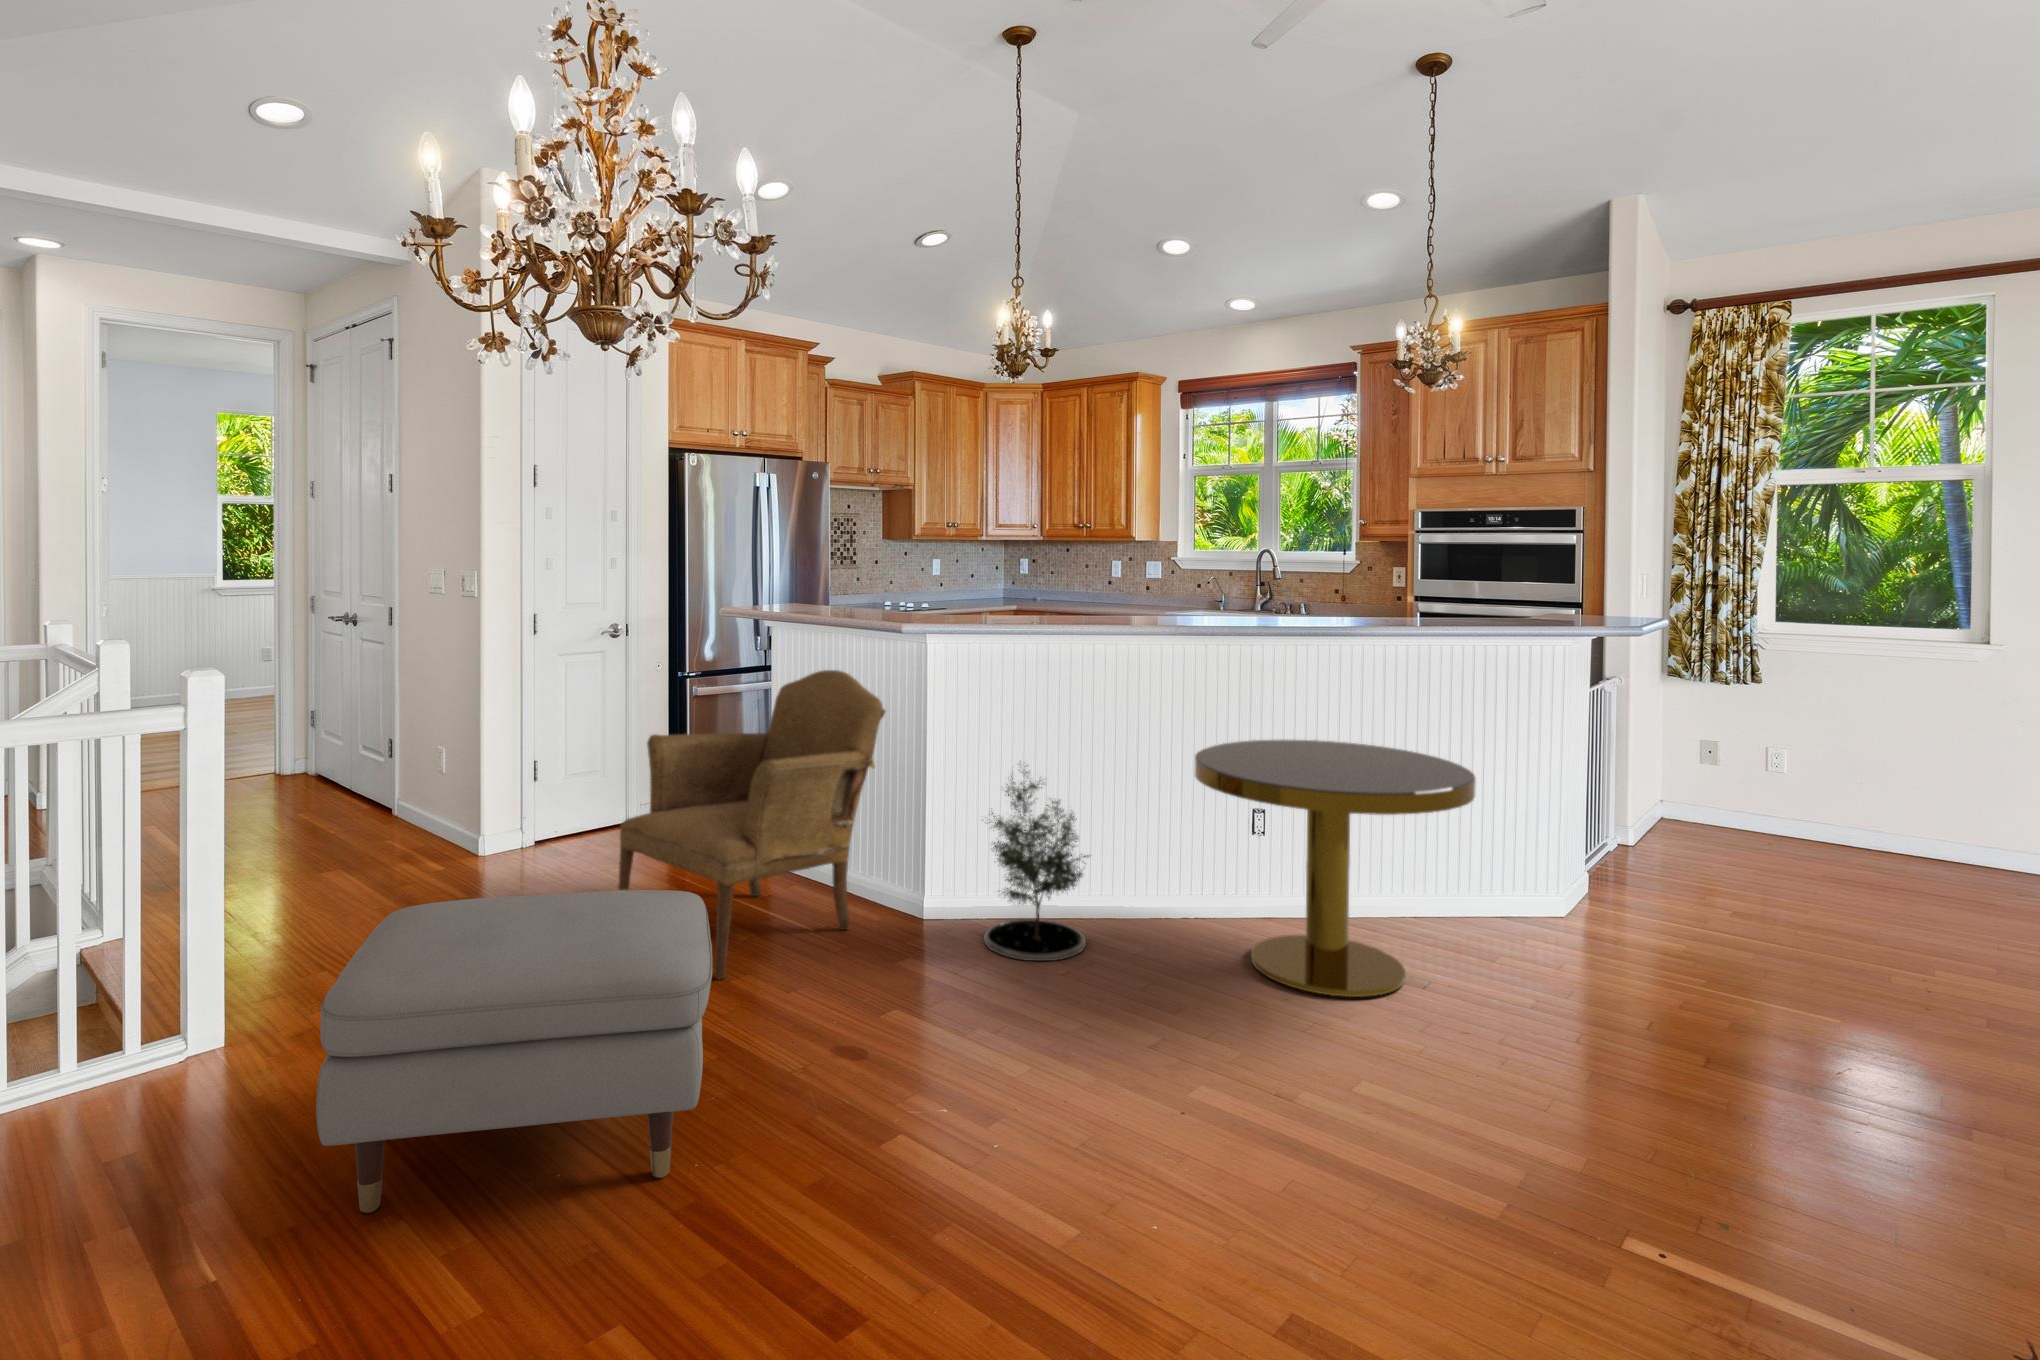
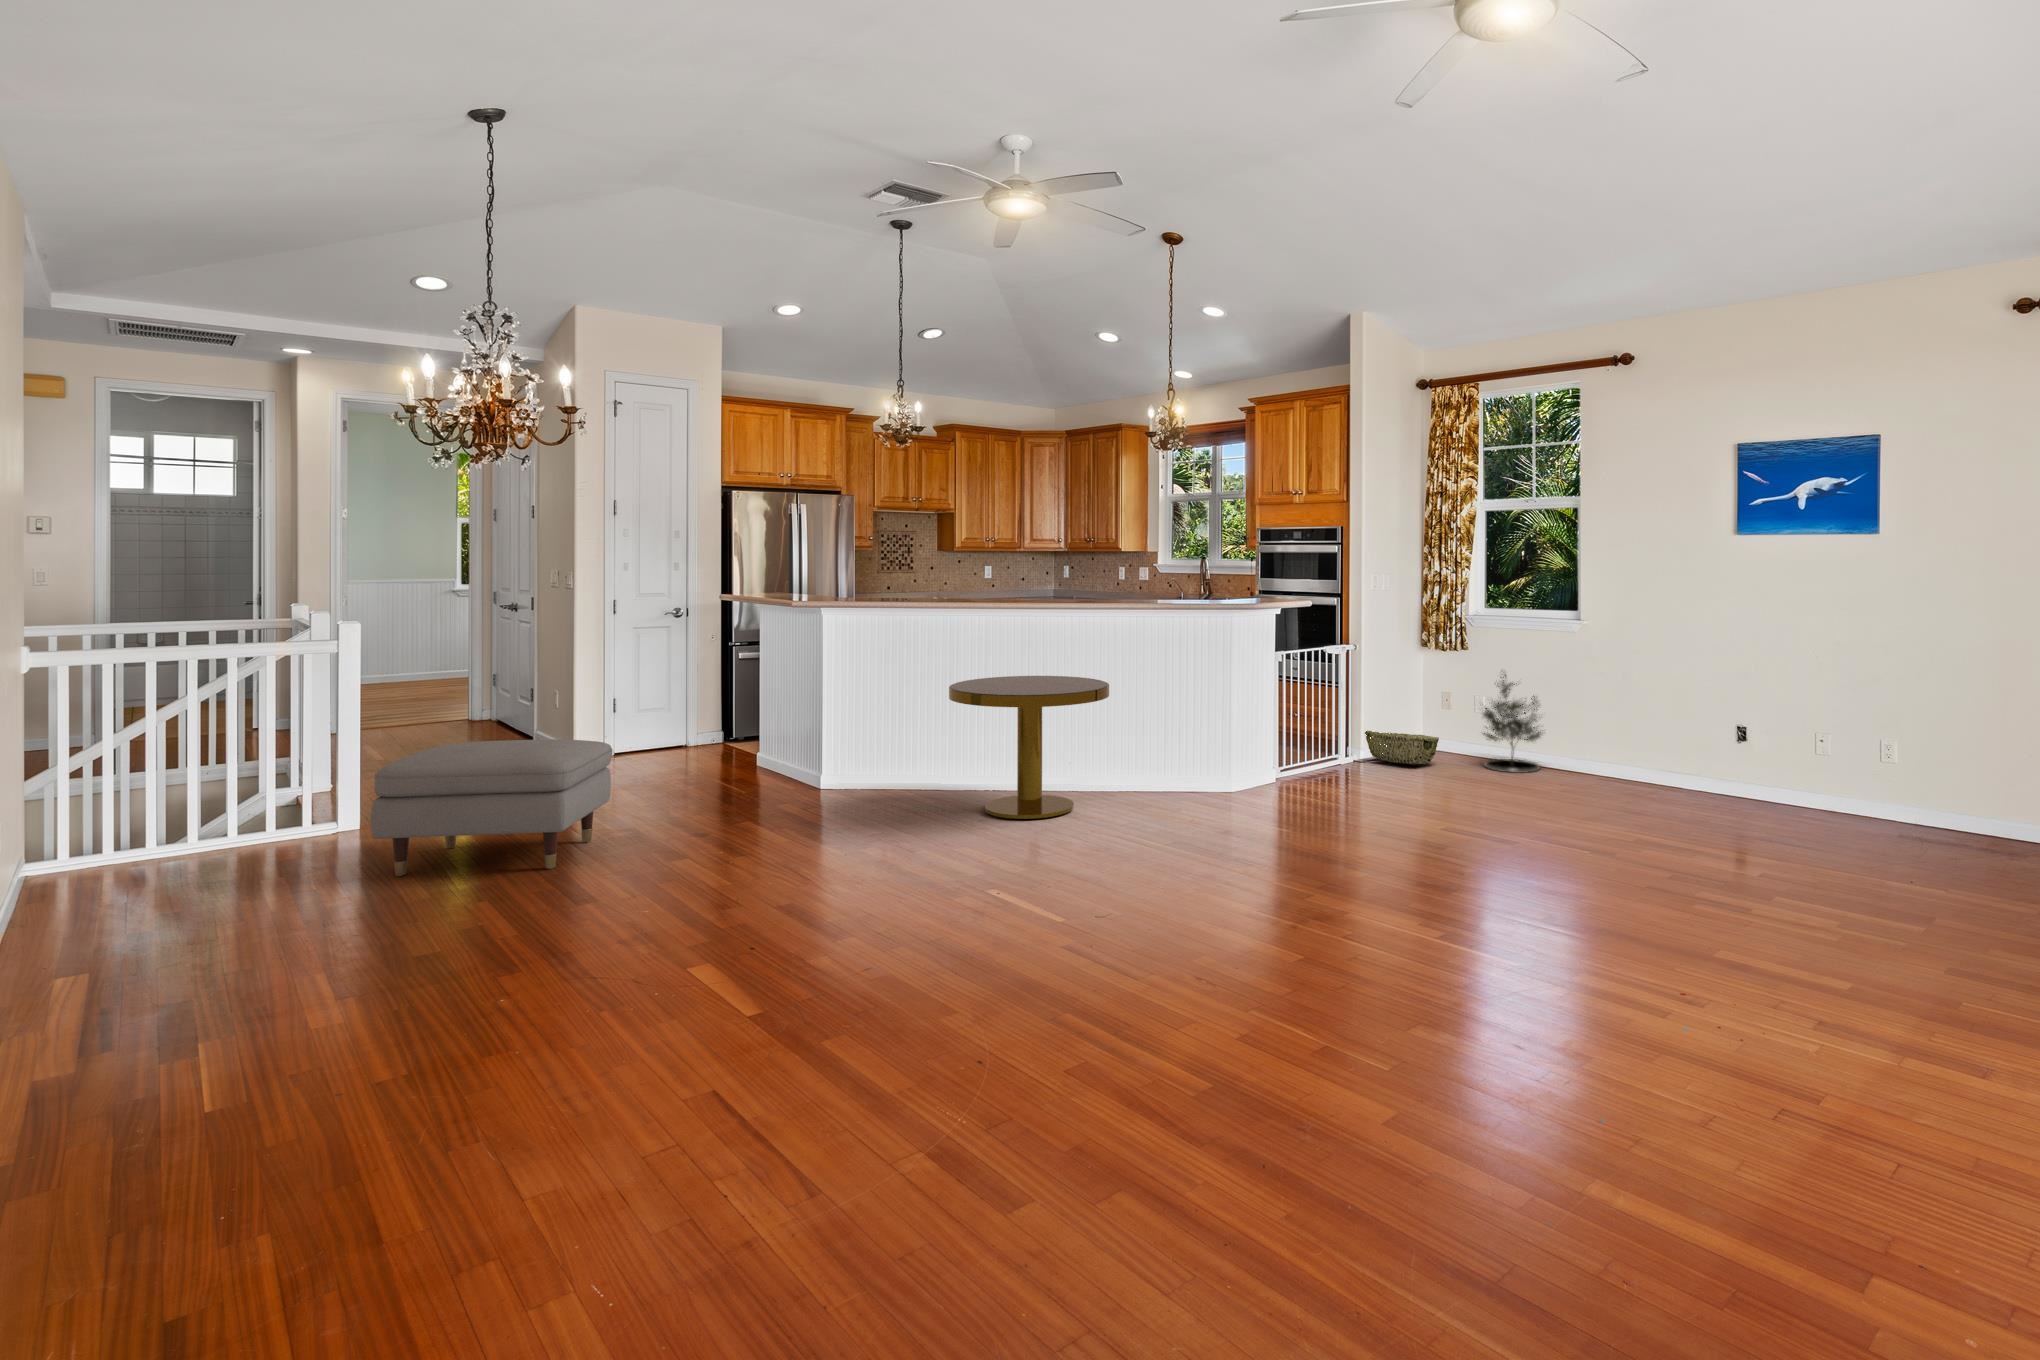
armchair: present [618,670,885,980] -> none [624,634,799,811]
potted tree: present [982,761,1091,961] -> present [1483,674,1543,773]
woven basket: none [1636,802,1762,856] -> present [1365,731,1439,765]

